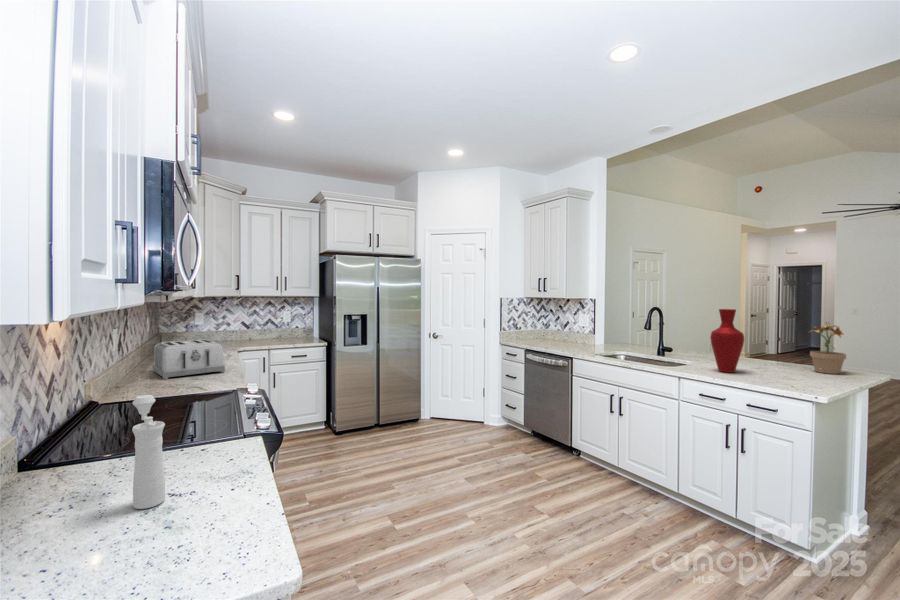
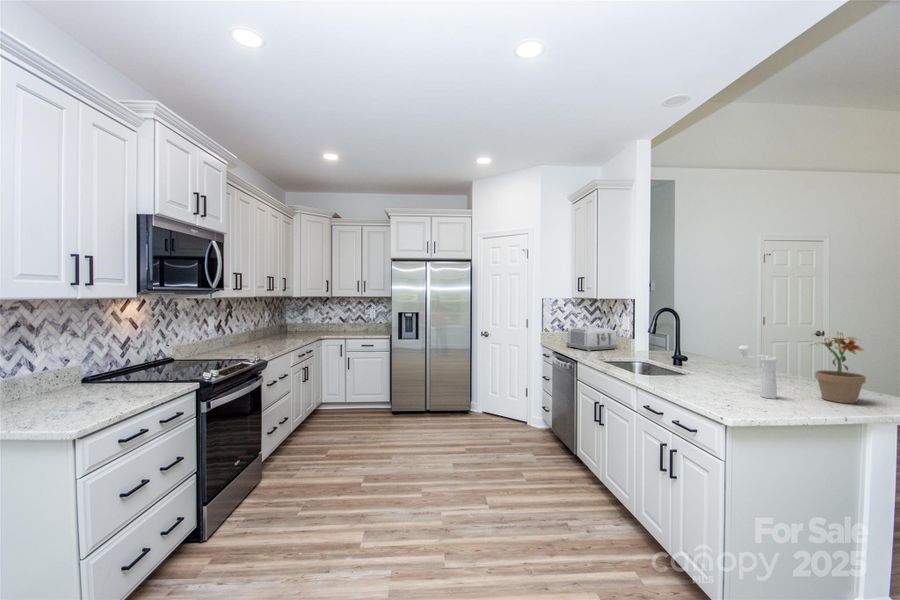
vase: present [710,309,744,373] -> none [673,313,712,388]
toaster: present [153,339,225,379] -> present [566,327,617,351]
pepper mill: present [132,395,165,509] -> present [739,345,777,399]

